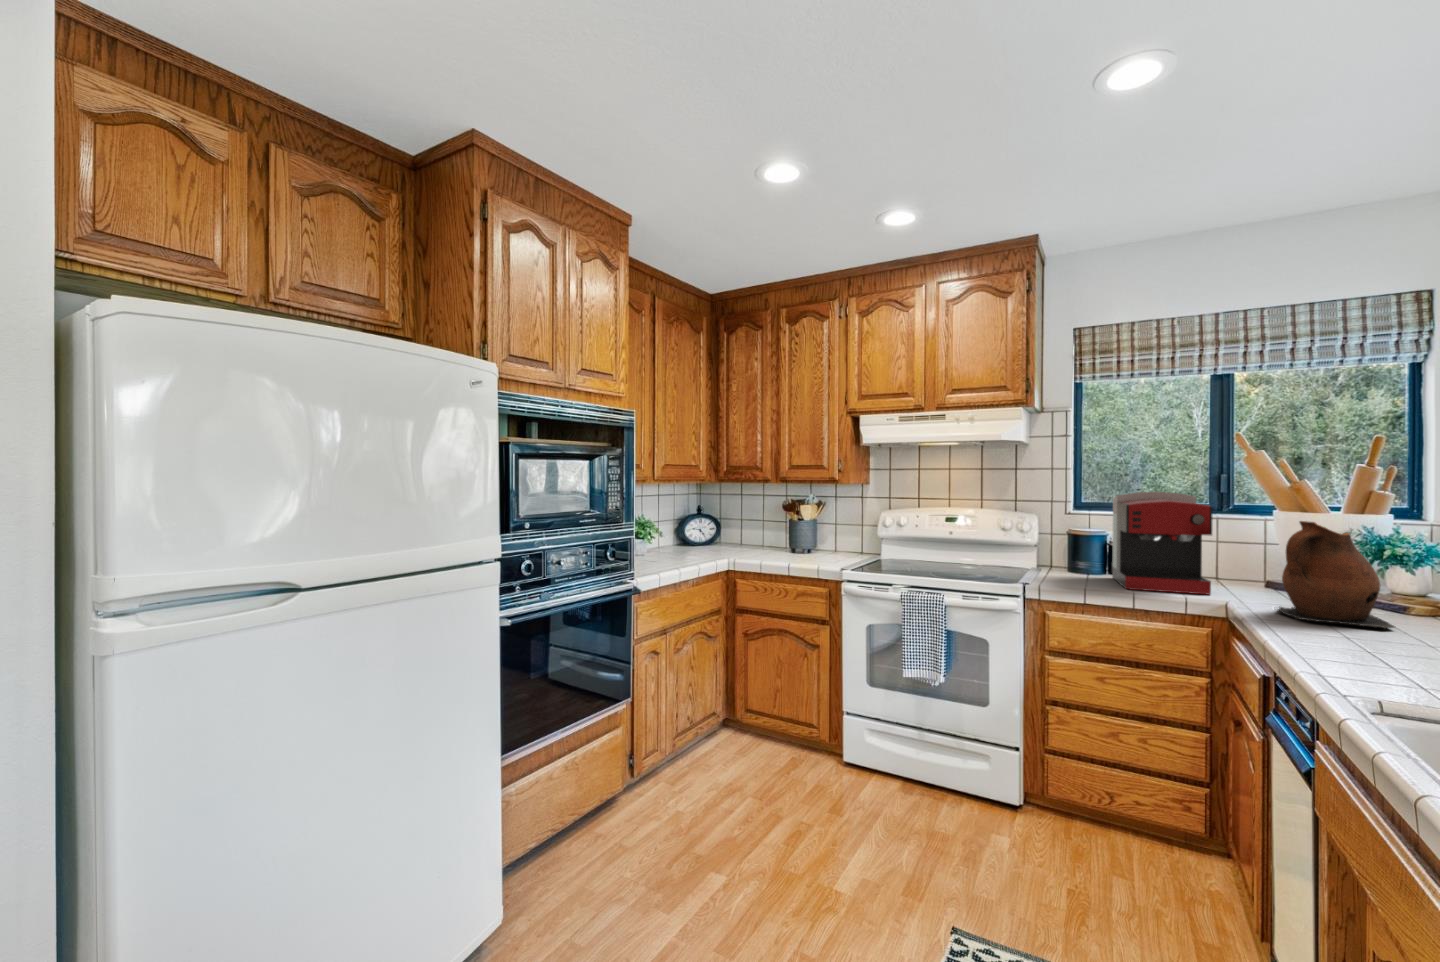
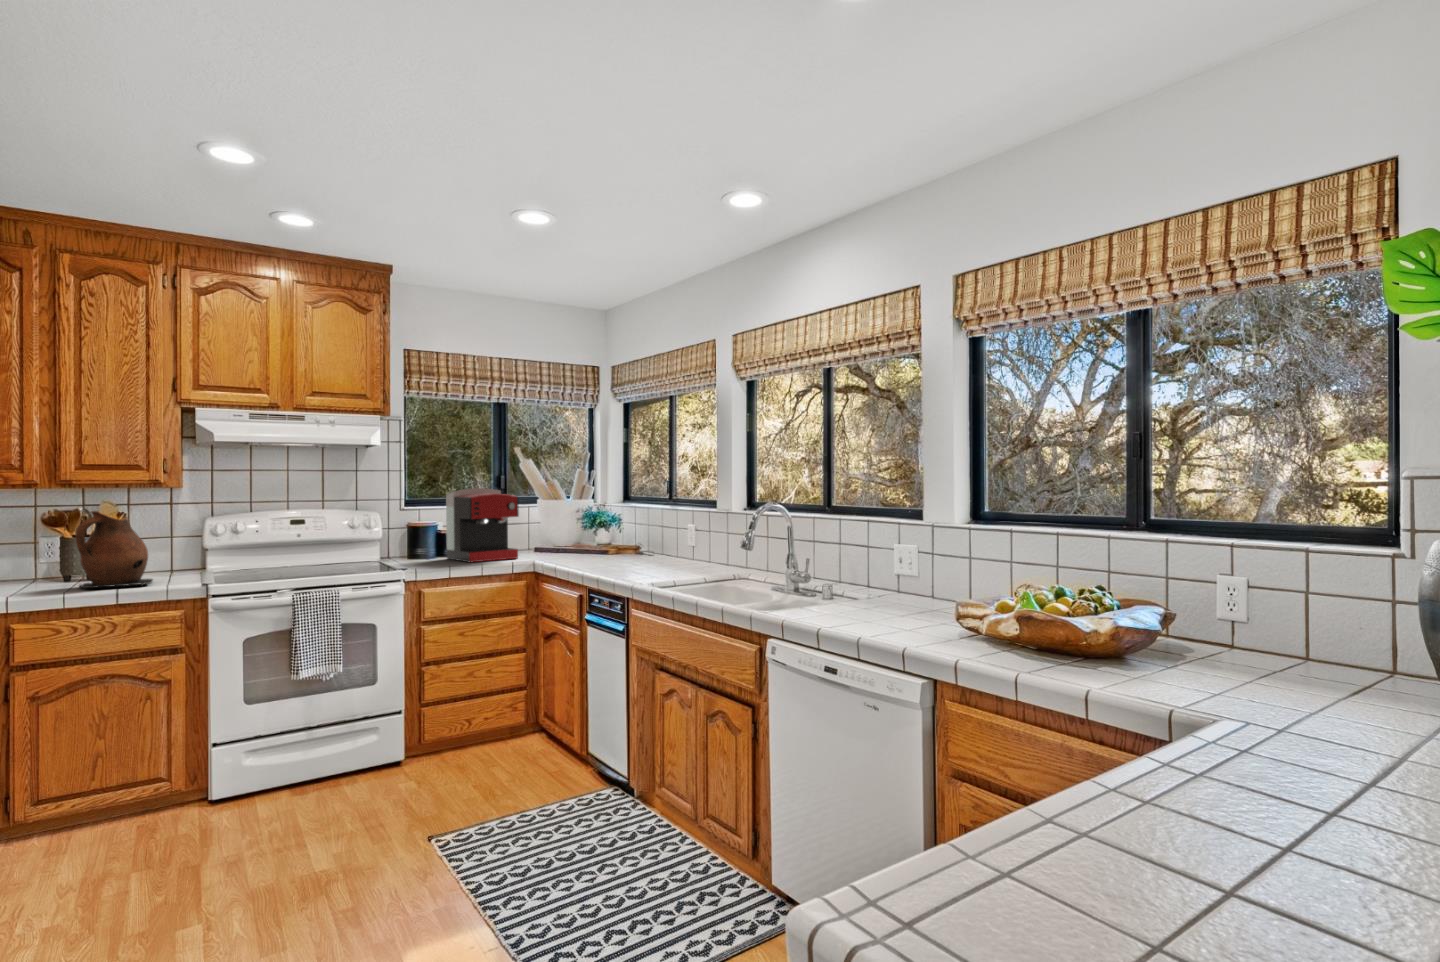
ceramic pitcher: present [1277,521,1394,629] -> present [75,511,153,588]

